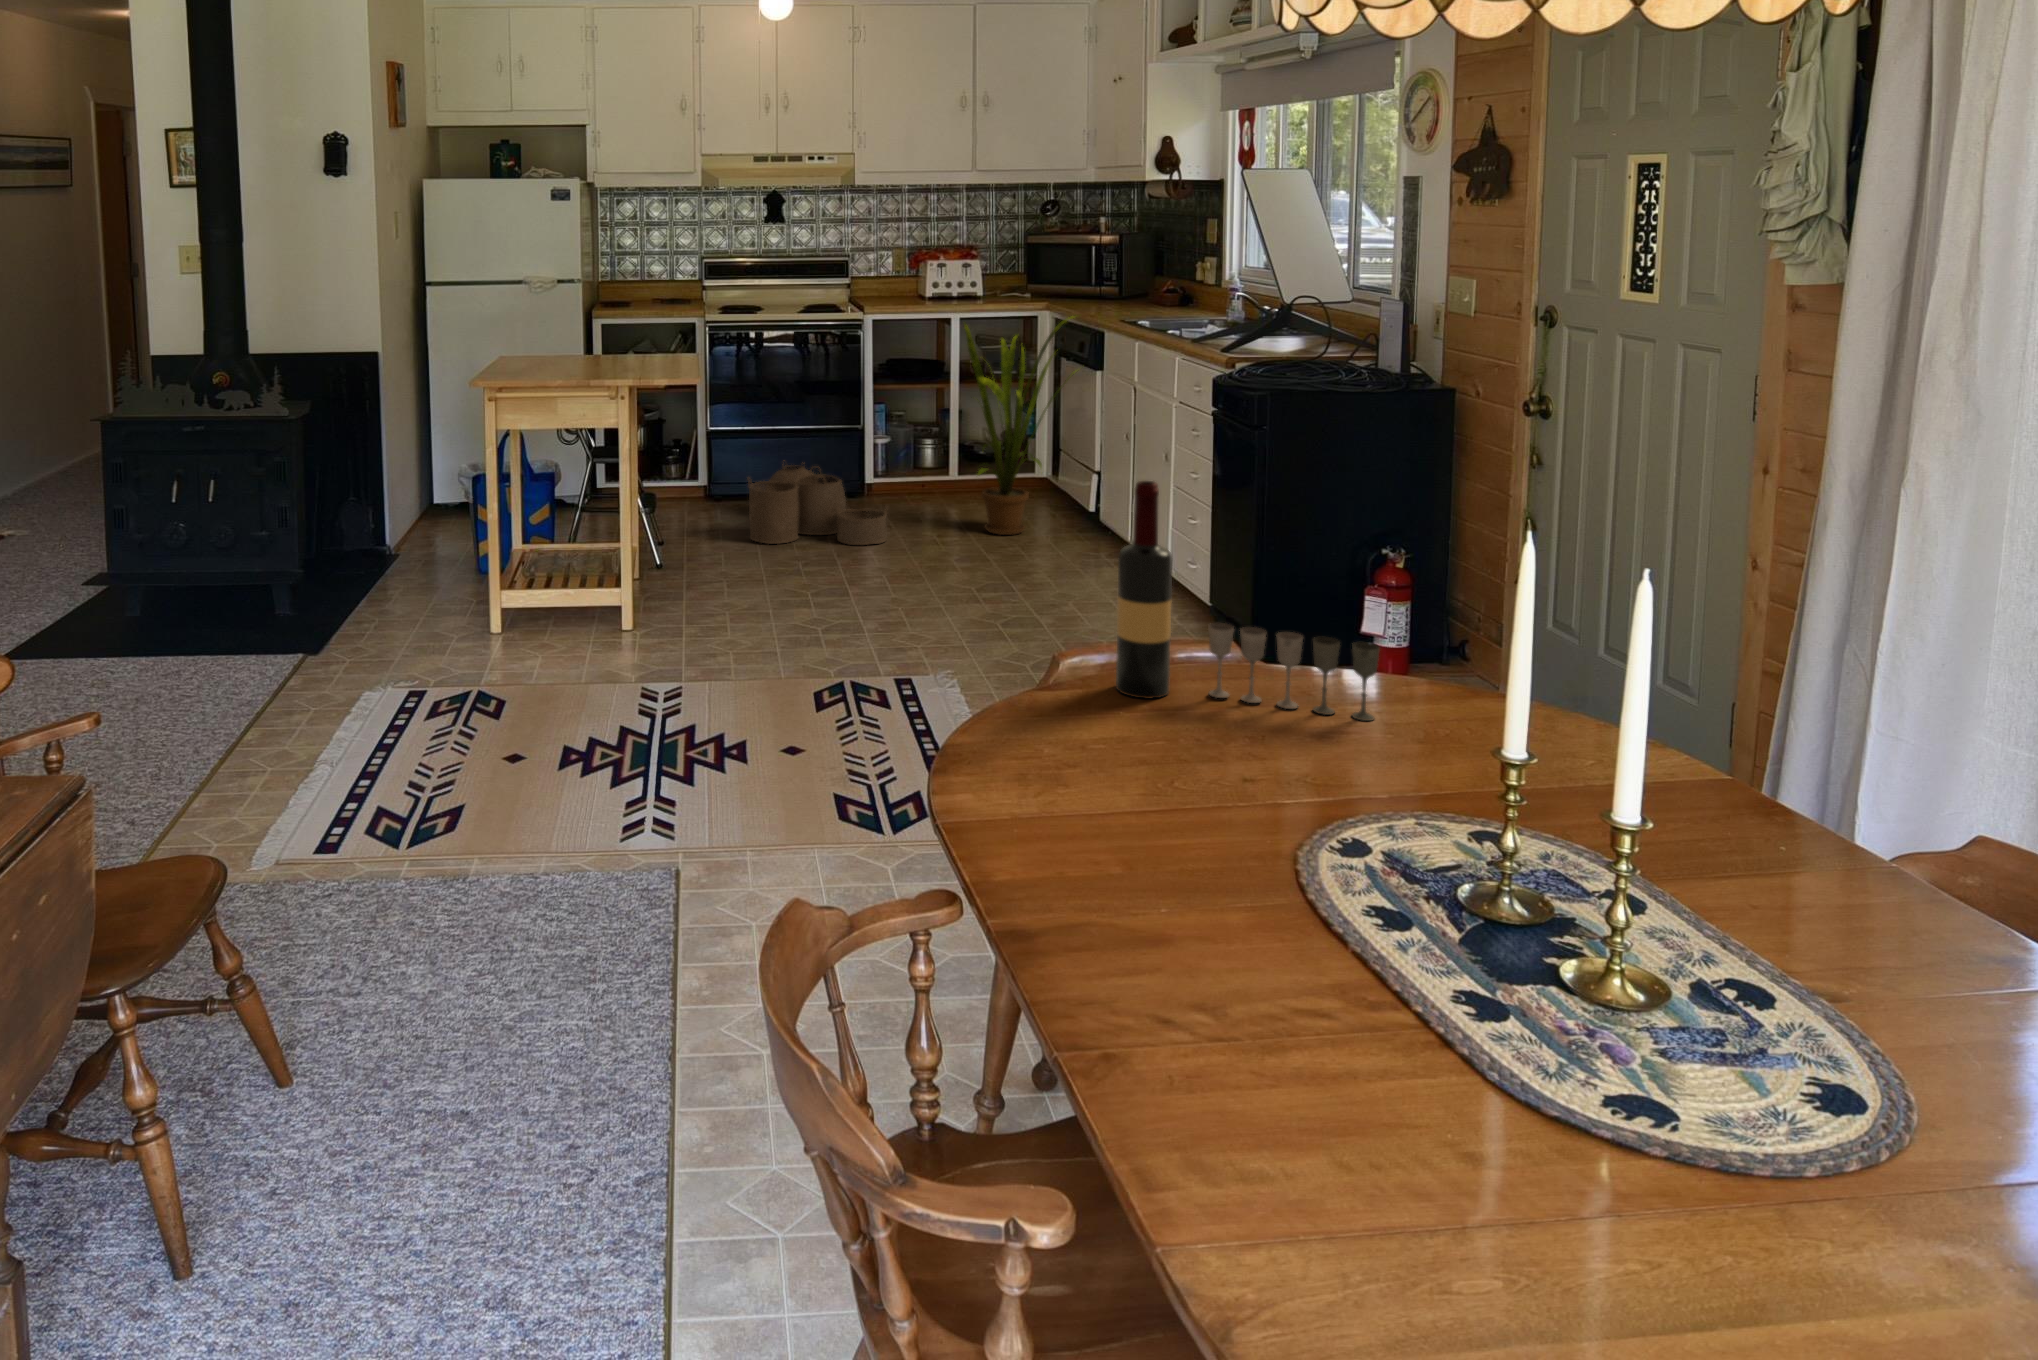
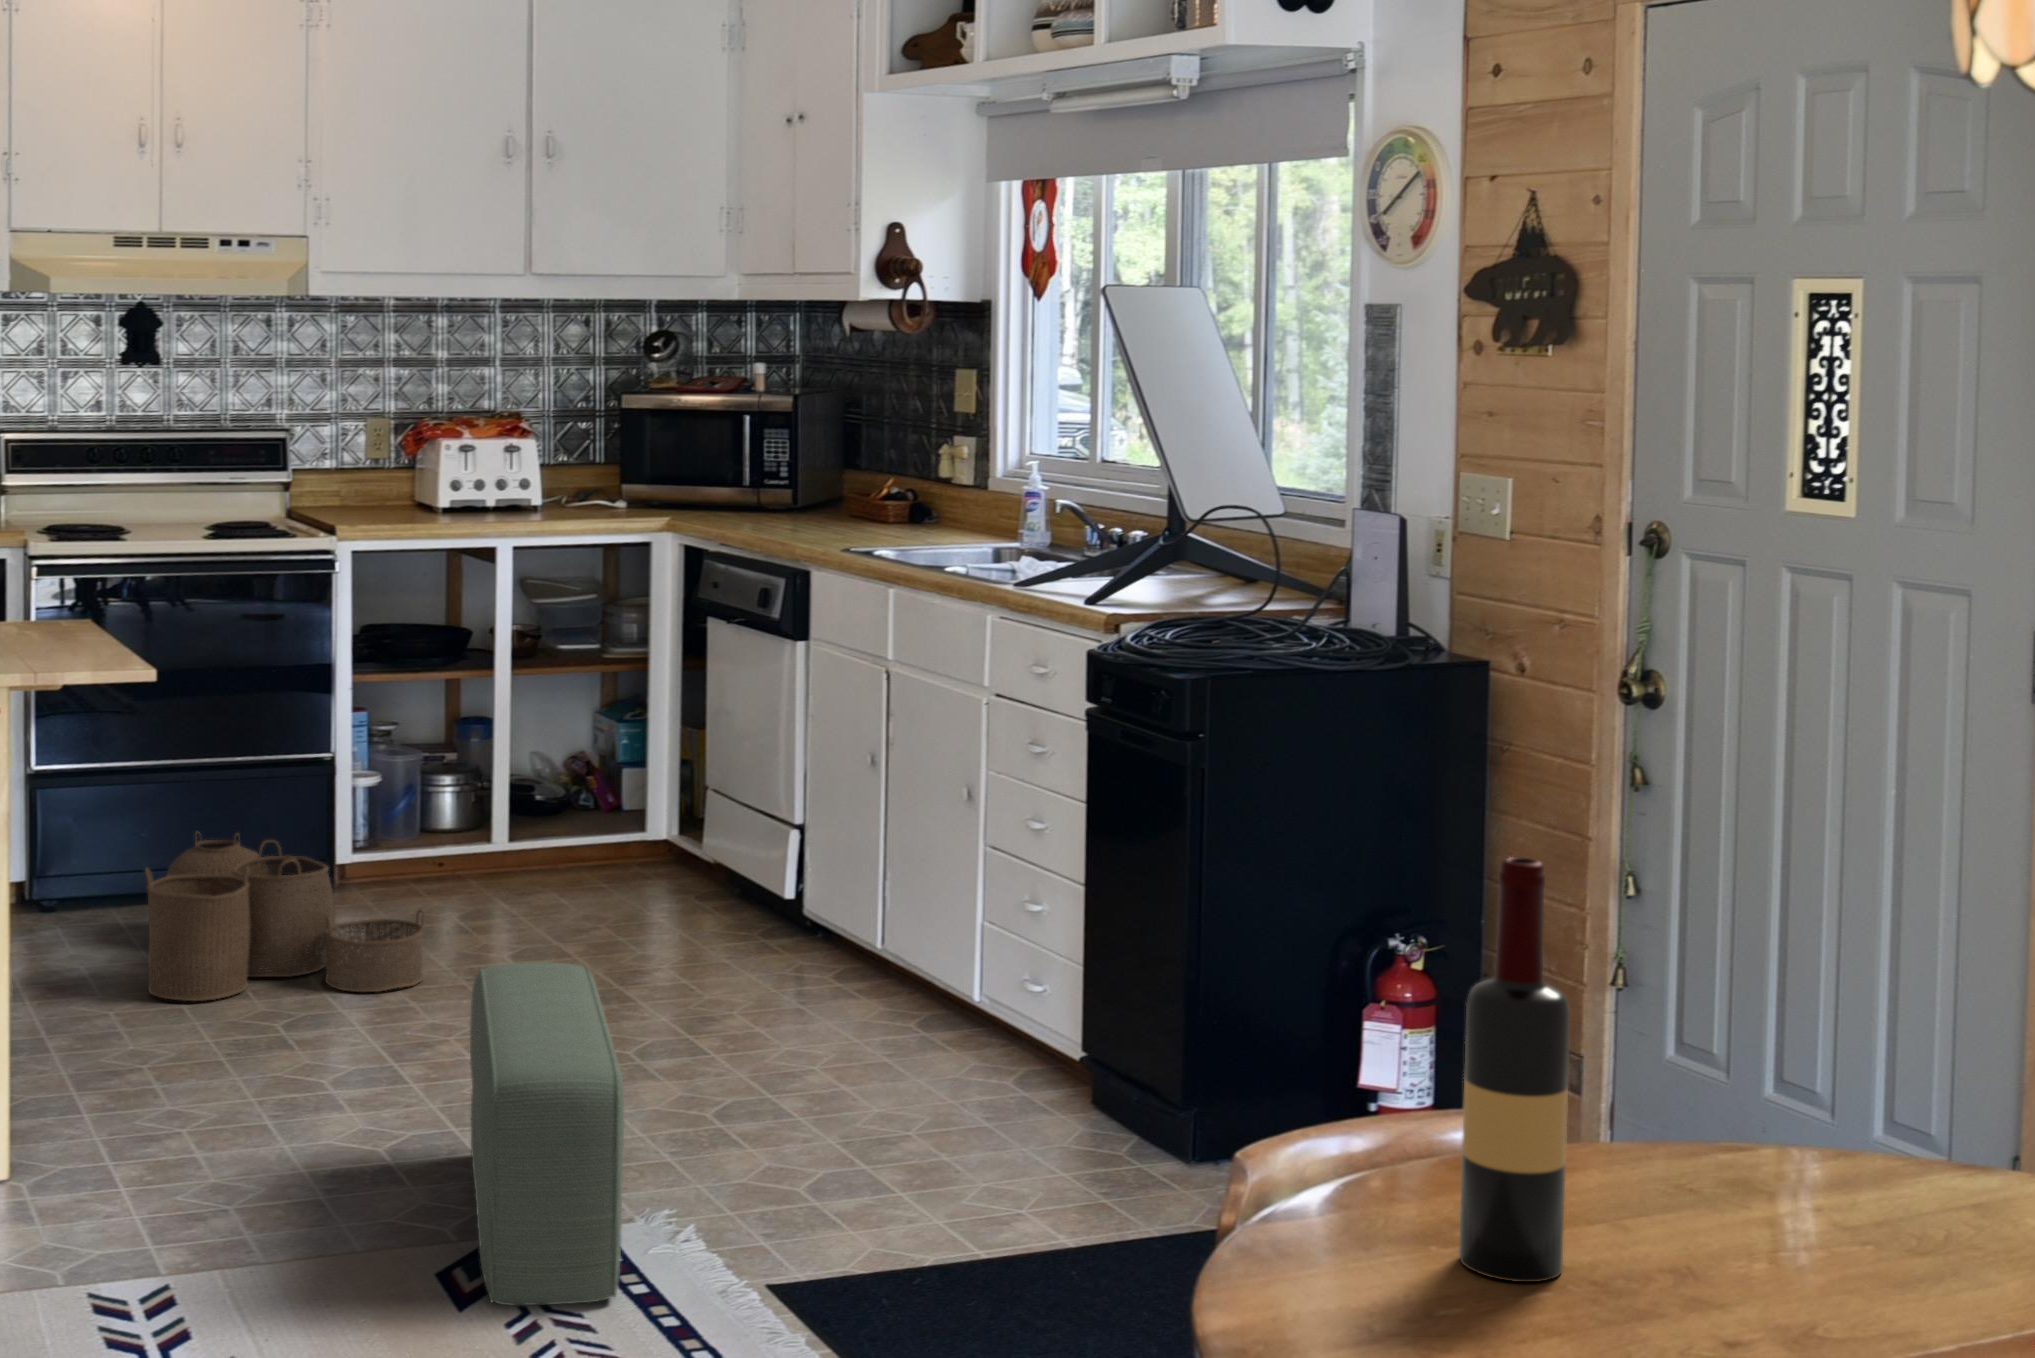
house plant: present [964,316,1076,535] -> none [568,540,783,953]
pouf: none [840,531,928,699] -> present [470,962,625,1306]
wine glass: present [1208,623,1380,721] -> none [1628,1120,1944,1283]

